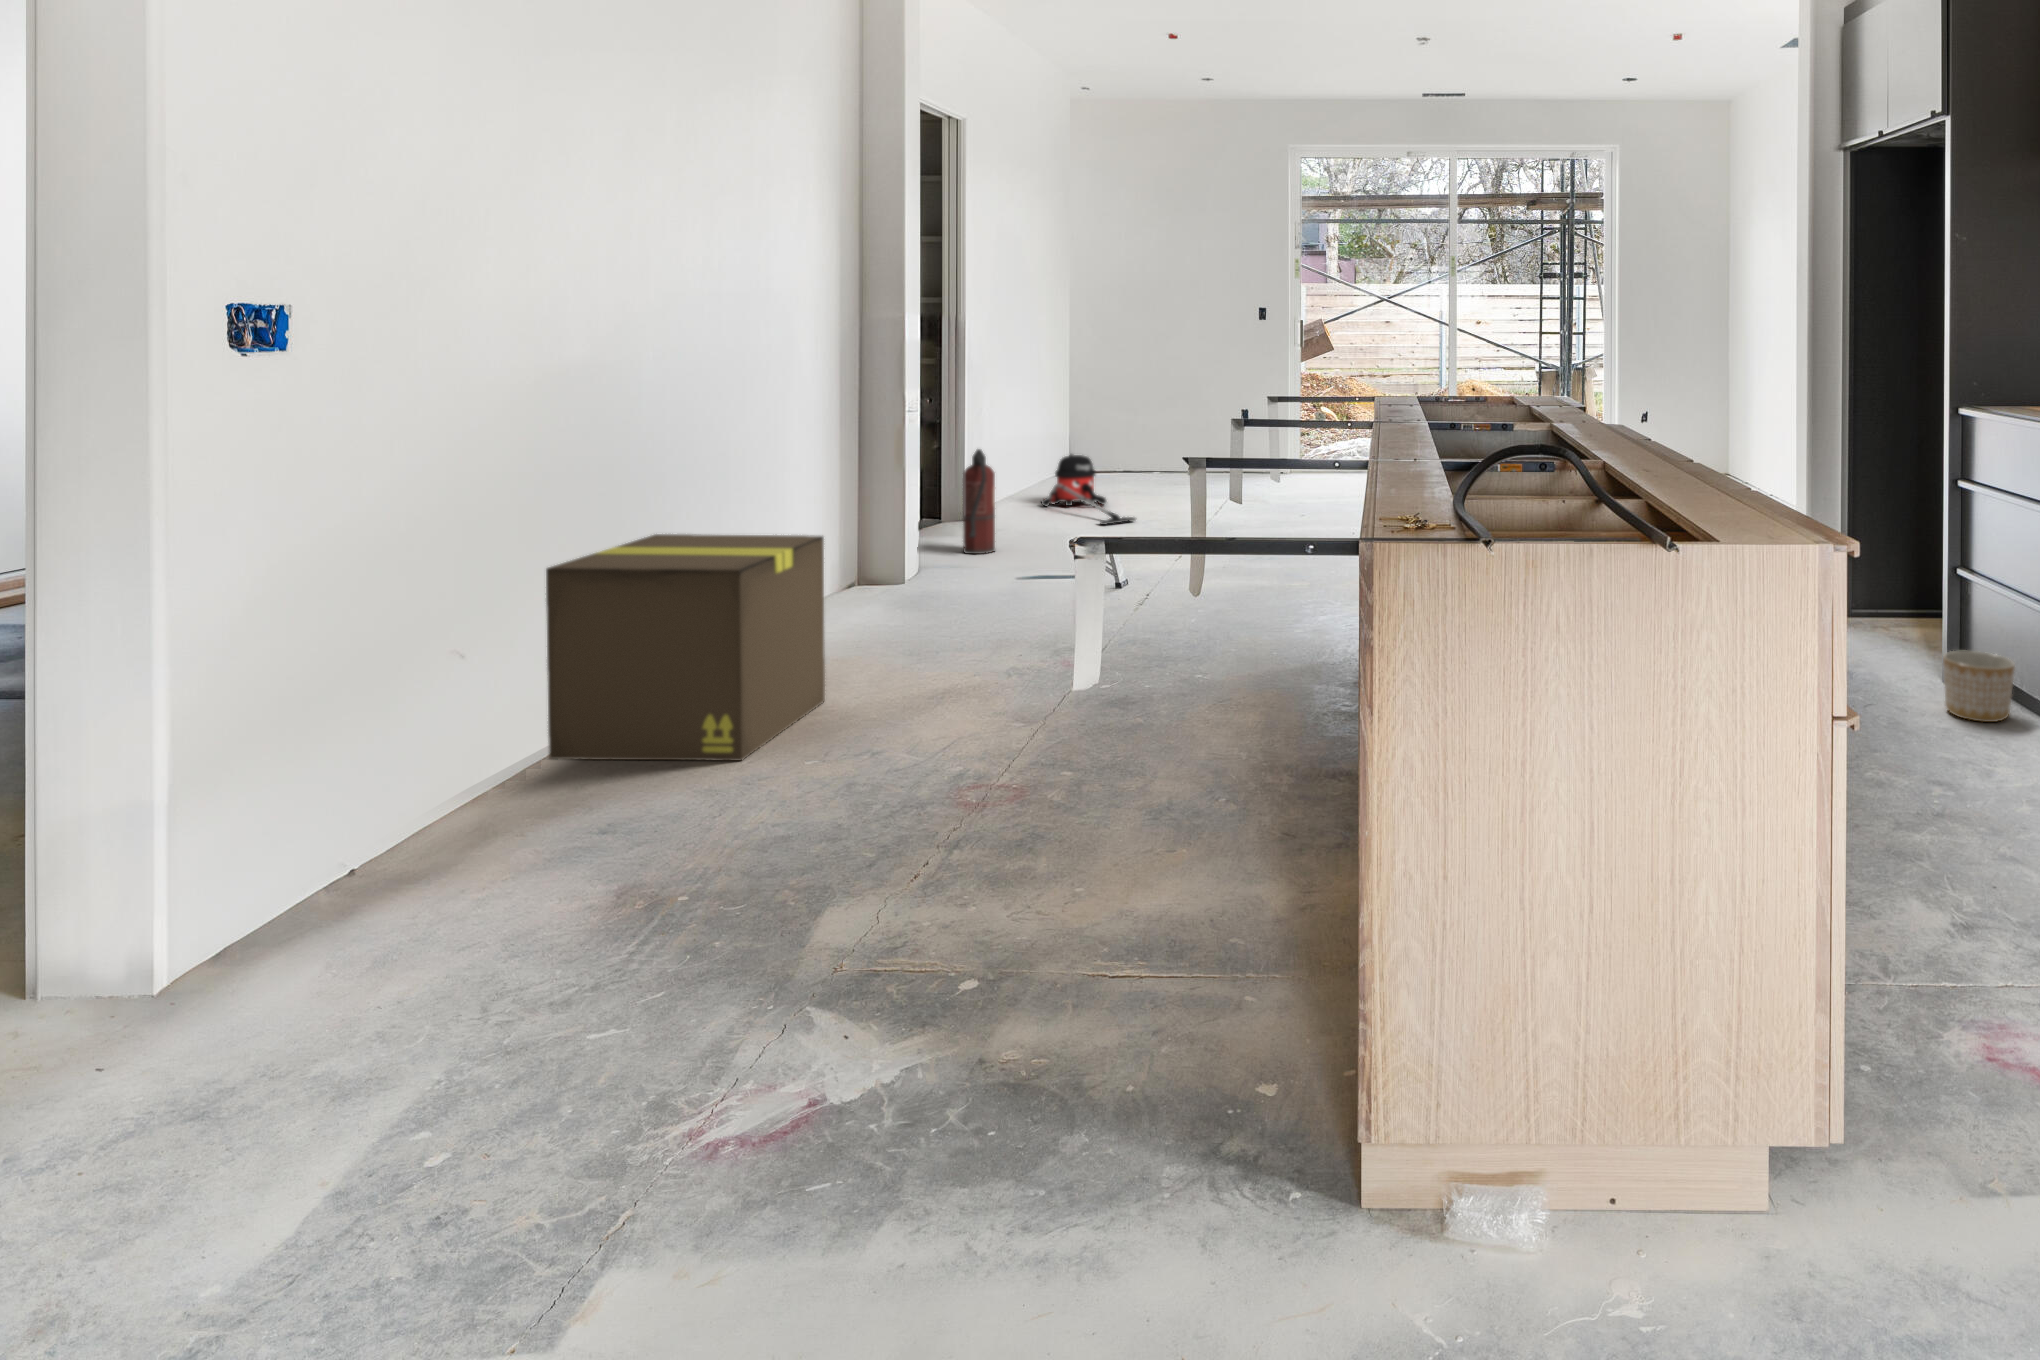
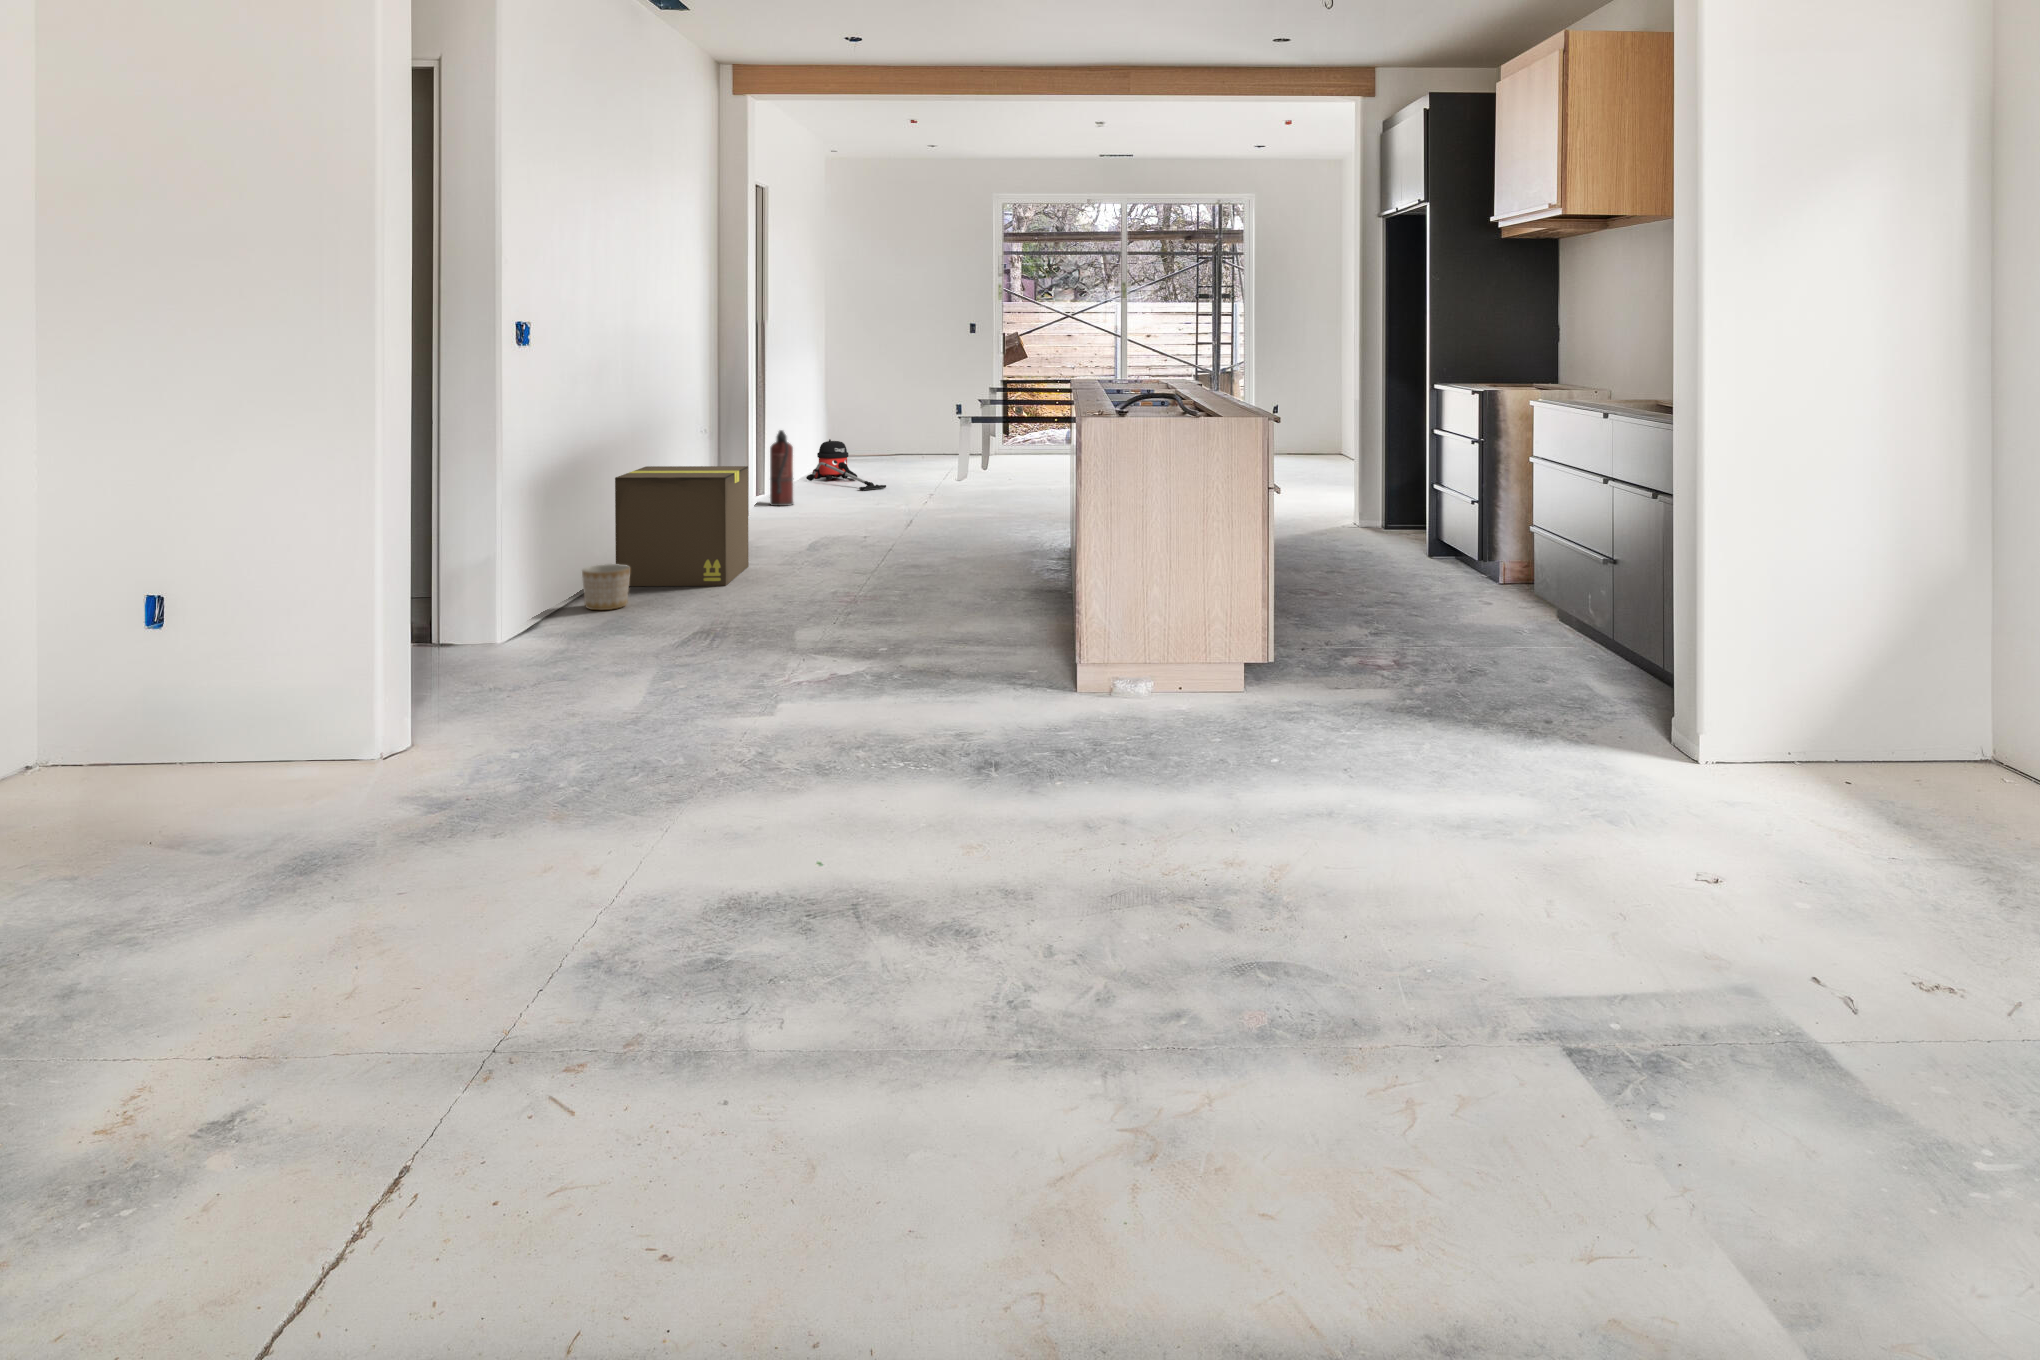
planter: present [1943,651,2015,722] -> present [582,564,630,610]

